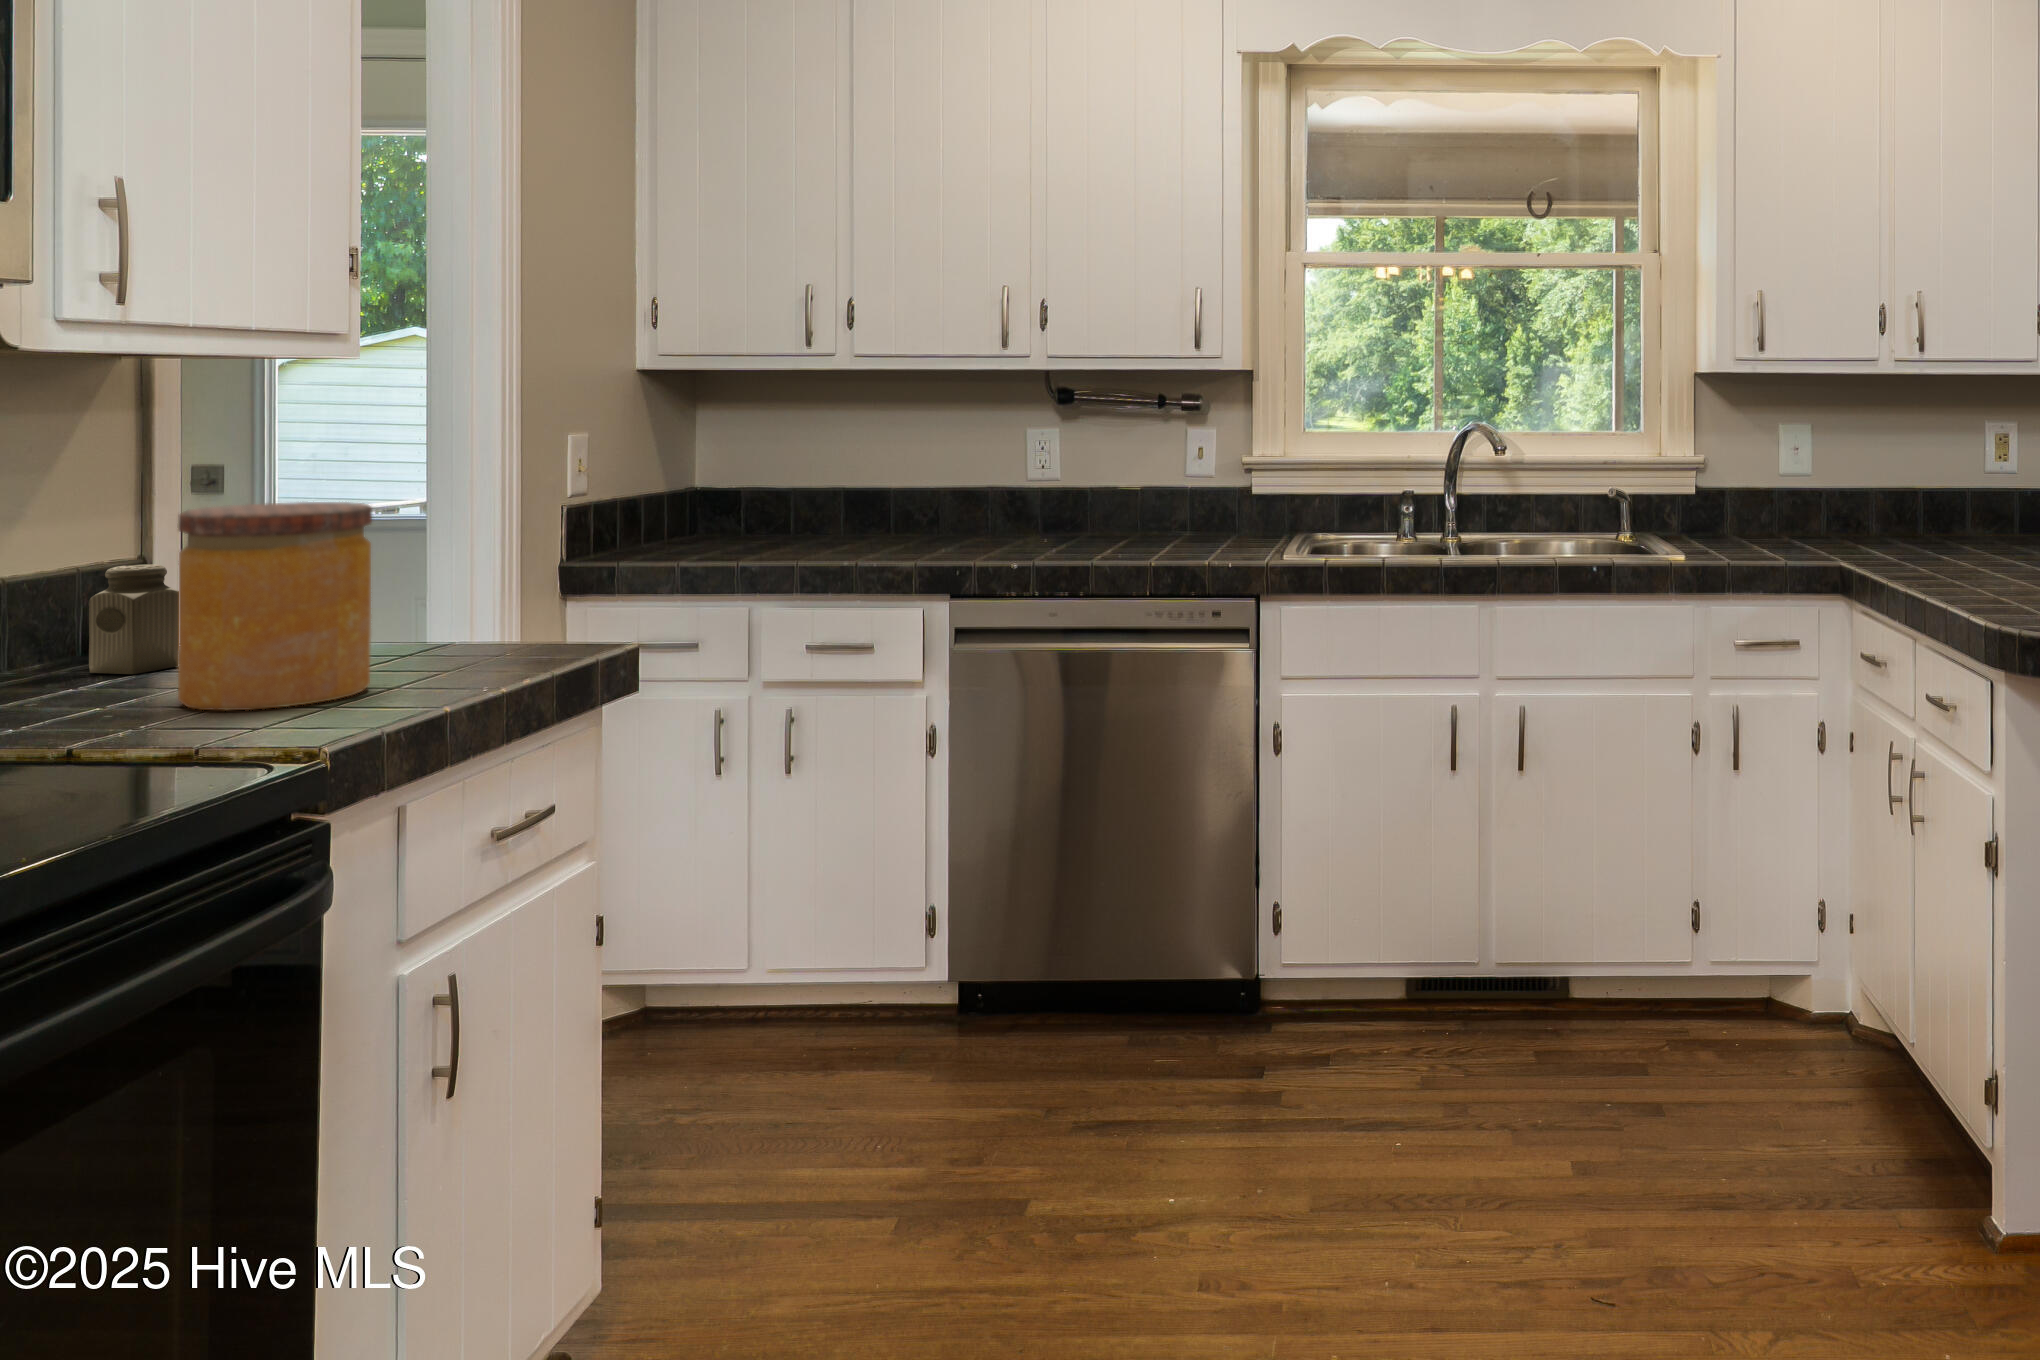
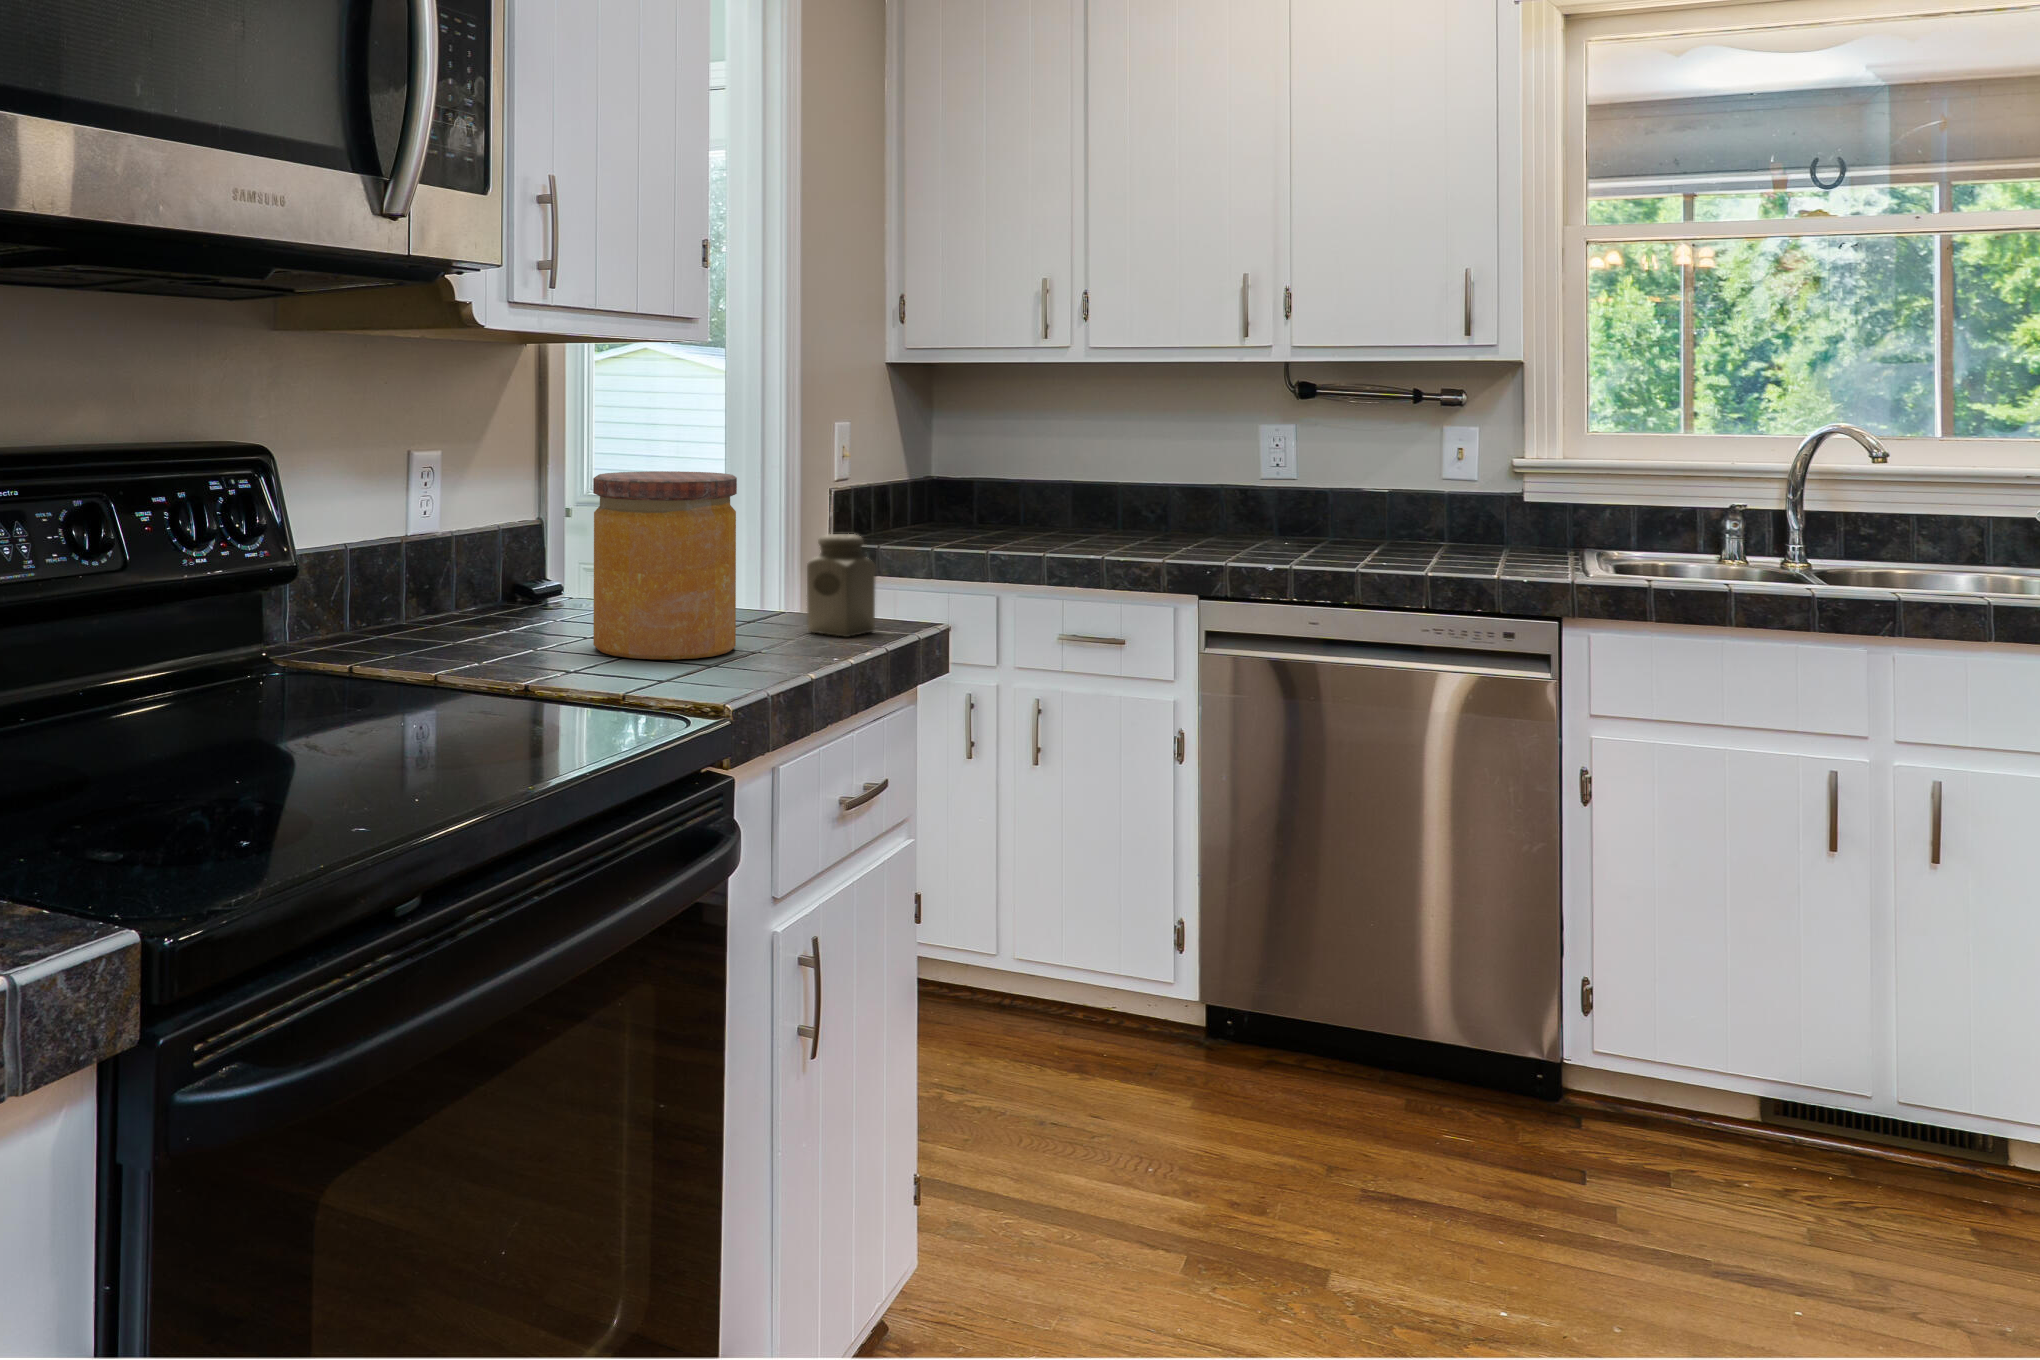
salt shaker: present [89,564,179,674] -> present [807,534,876,637]

